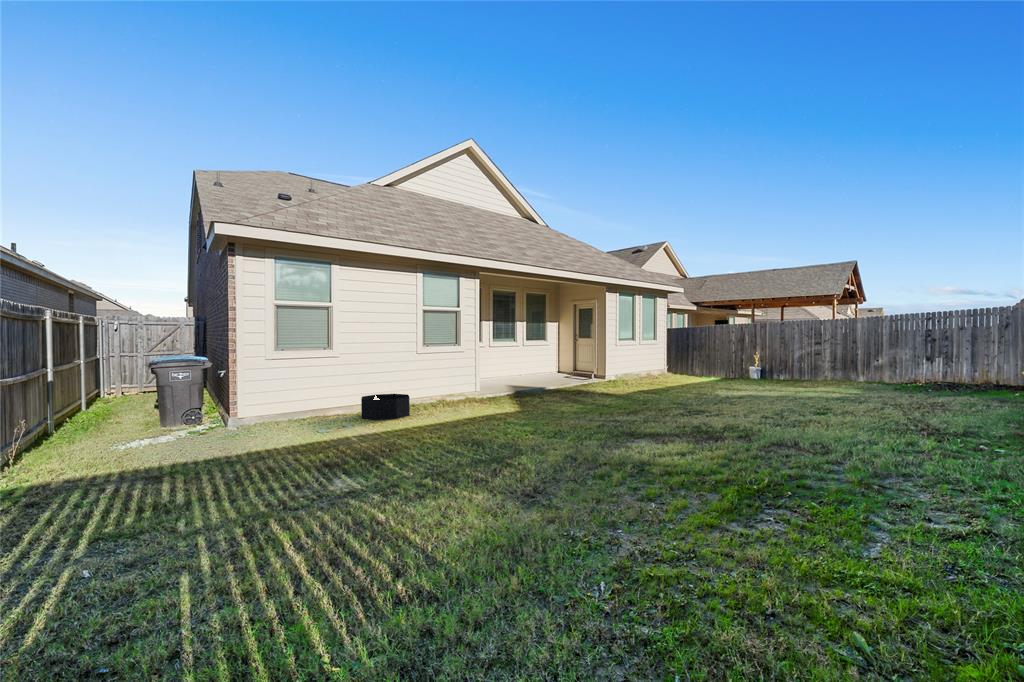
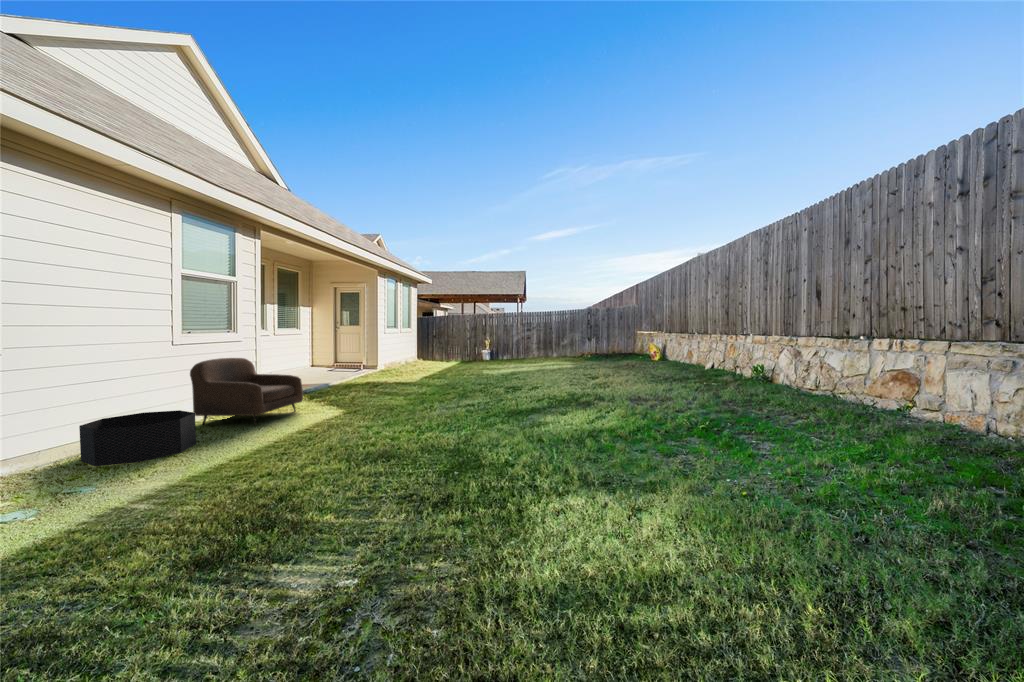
armchair: none [425,364,491,410] -> present [190,358,303,425]

